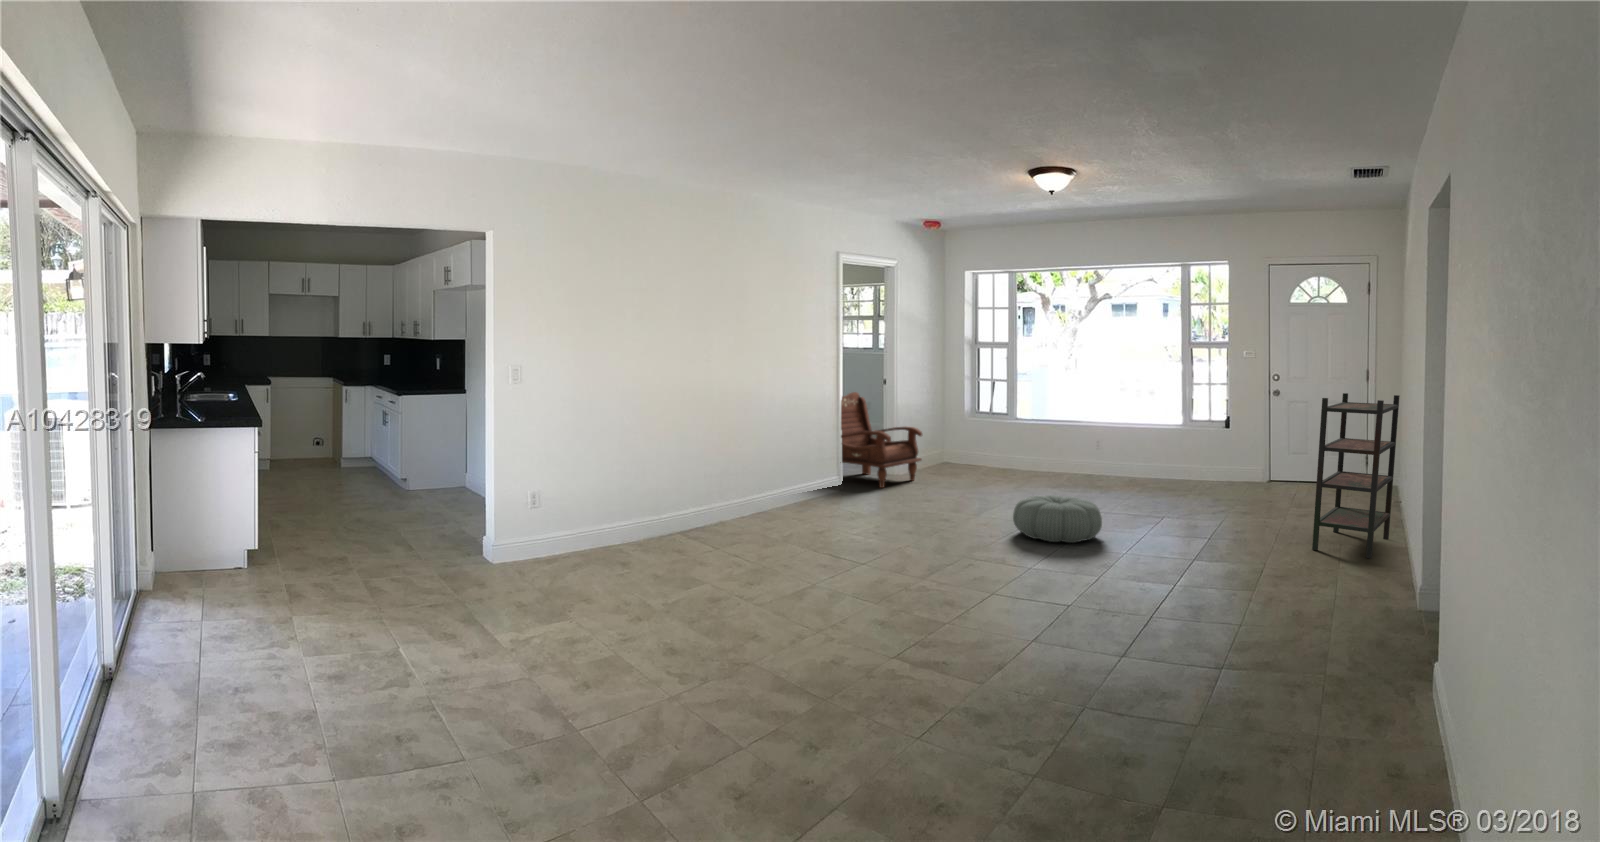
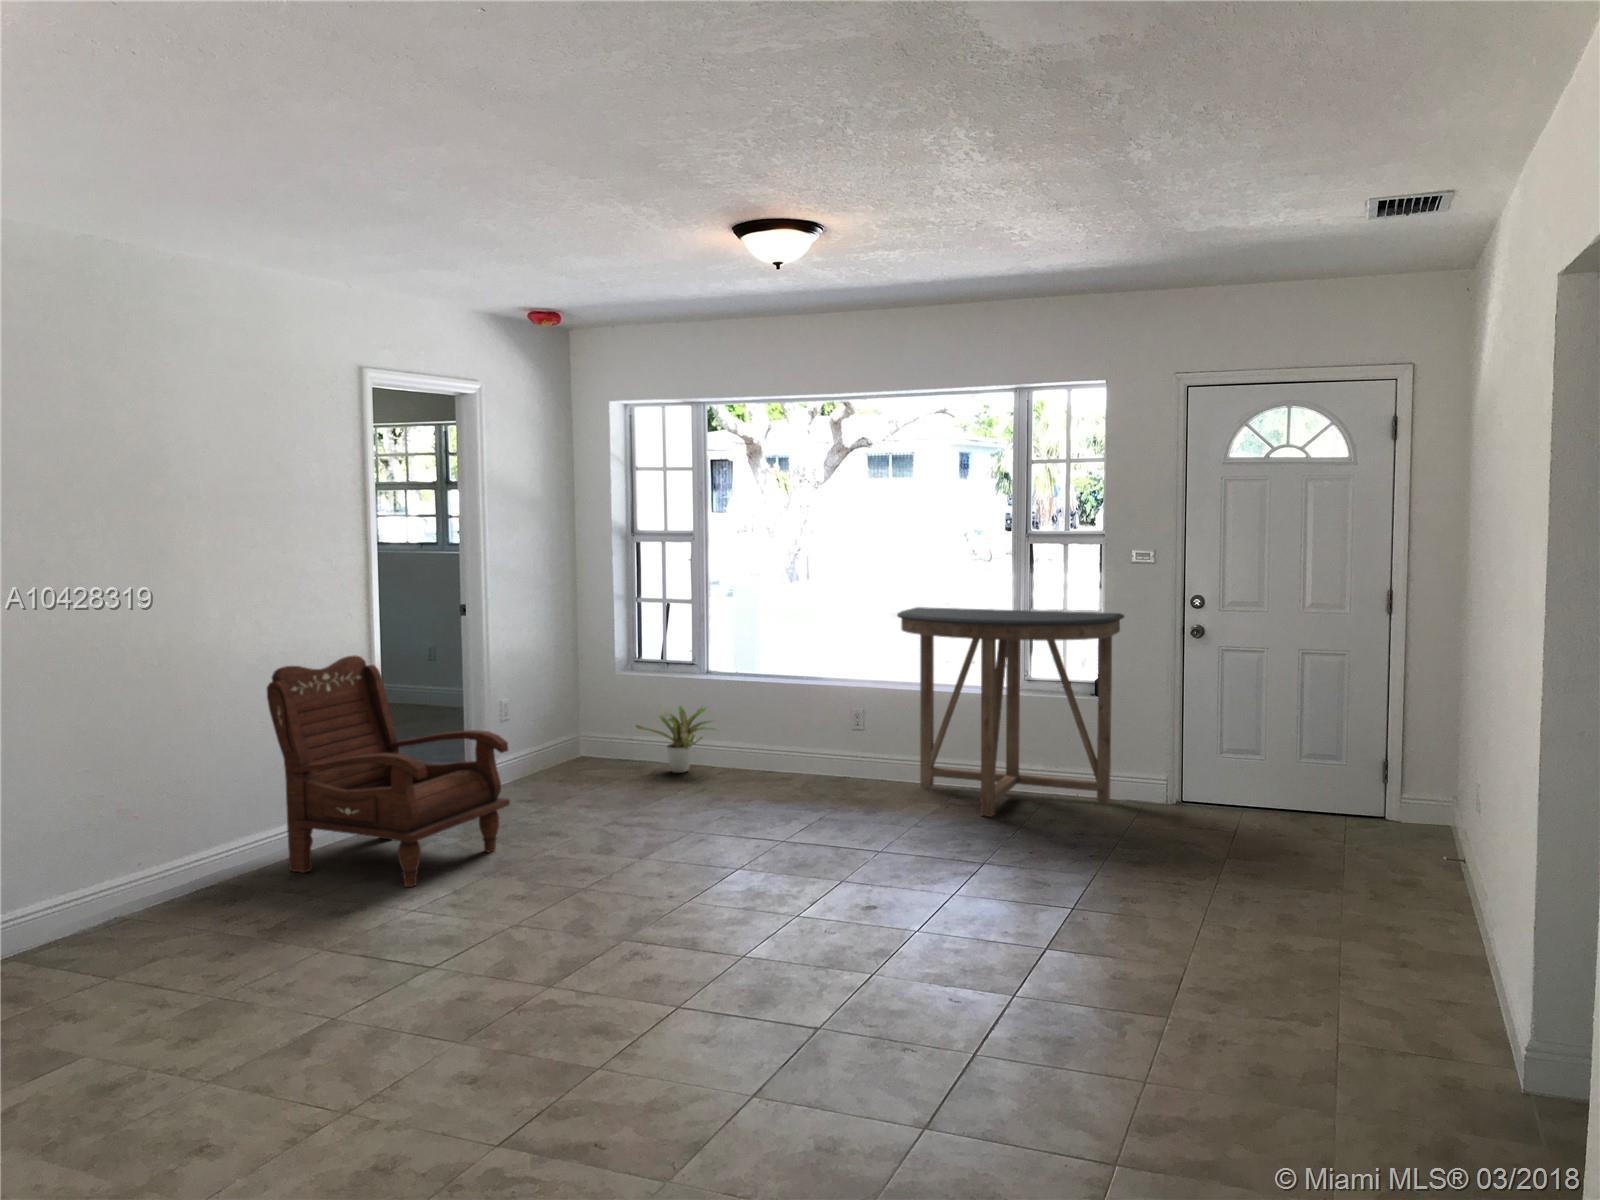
console table: none [1115,381,1242,485] -> present [897,607,1124,817]
bookshelf: present [1312,393,1400,559] -> none [1362,648,1507,1037]
potted plant: none [976,428,1019,462] -> present [636,706,715,773]
pouf: present [1013,495,1102,543] -> none [704,930,920,1081]

